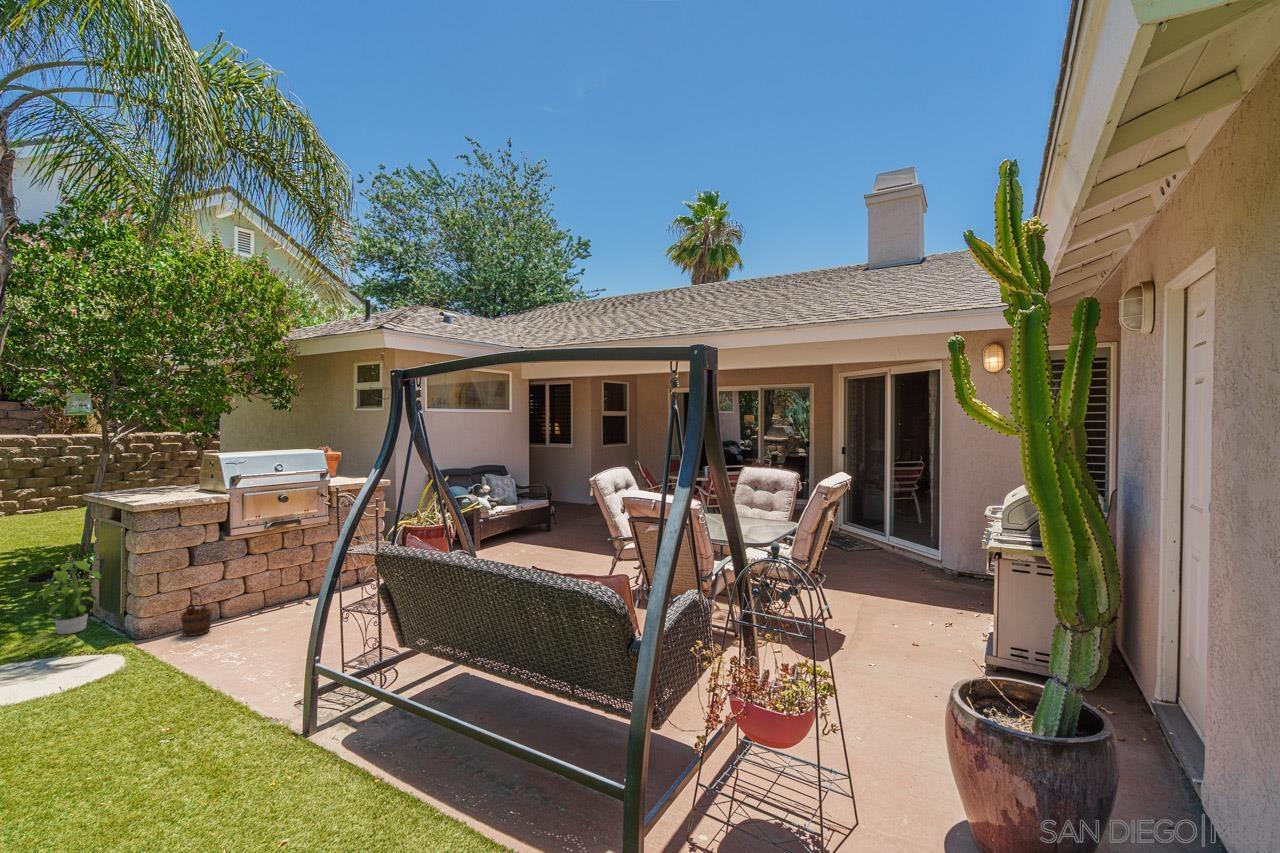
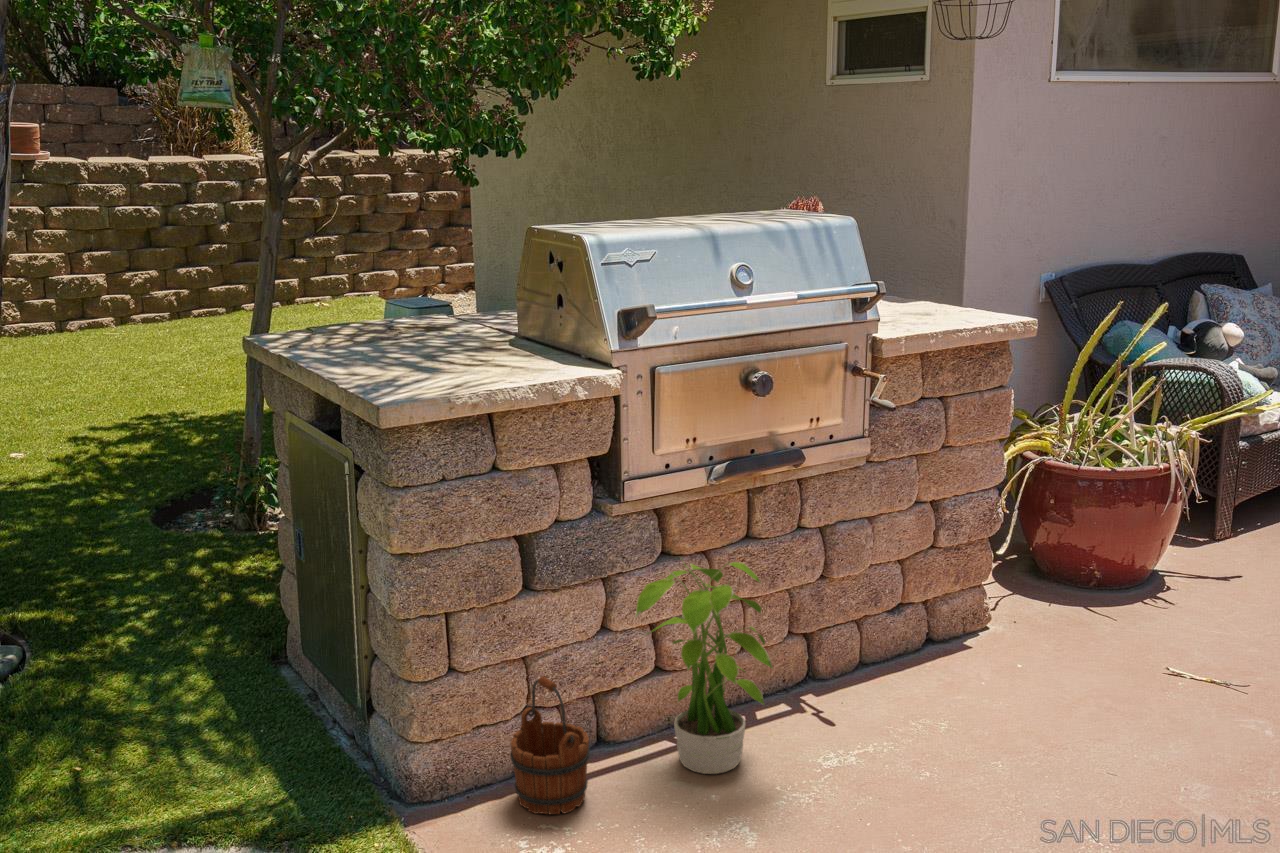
potted plant: present [36,561,101,634] -> present [635,562,773,774]

